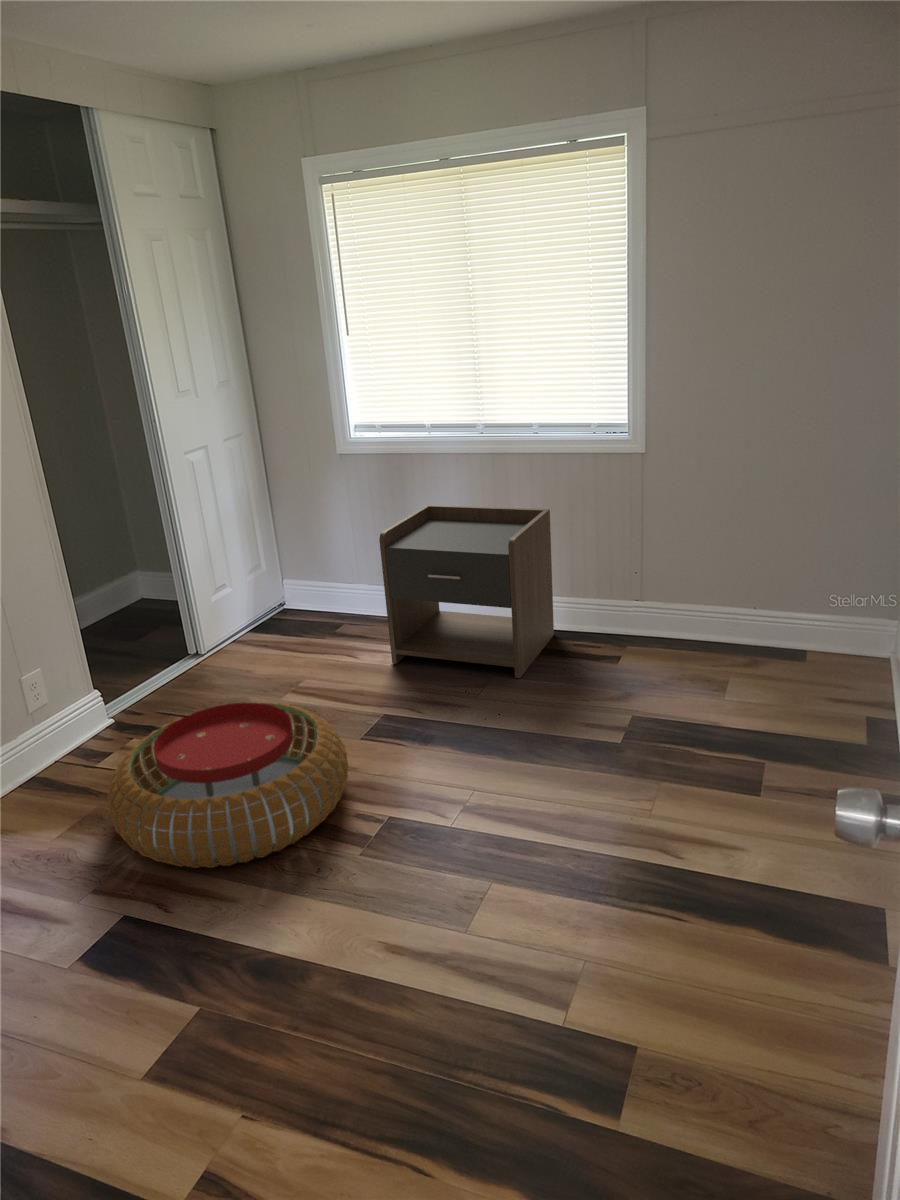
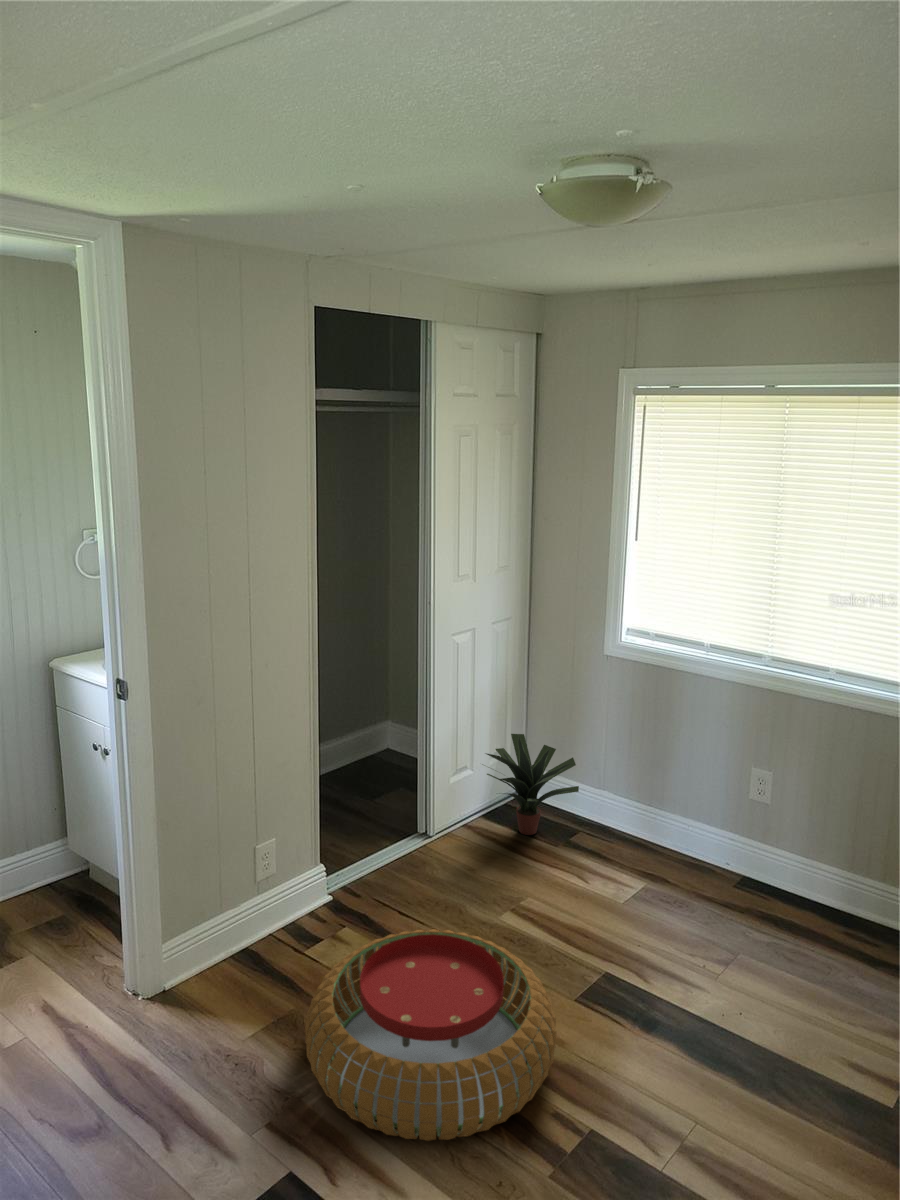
nightstand: present [379,505,554,678] -> none [624,732,835,967]
potted plant: none [237,544,336,635] -> present [486,734,579,835]

